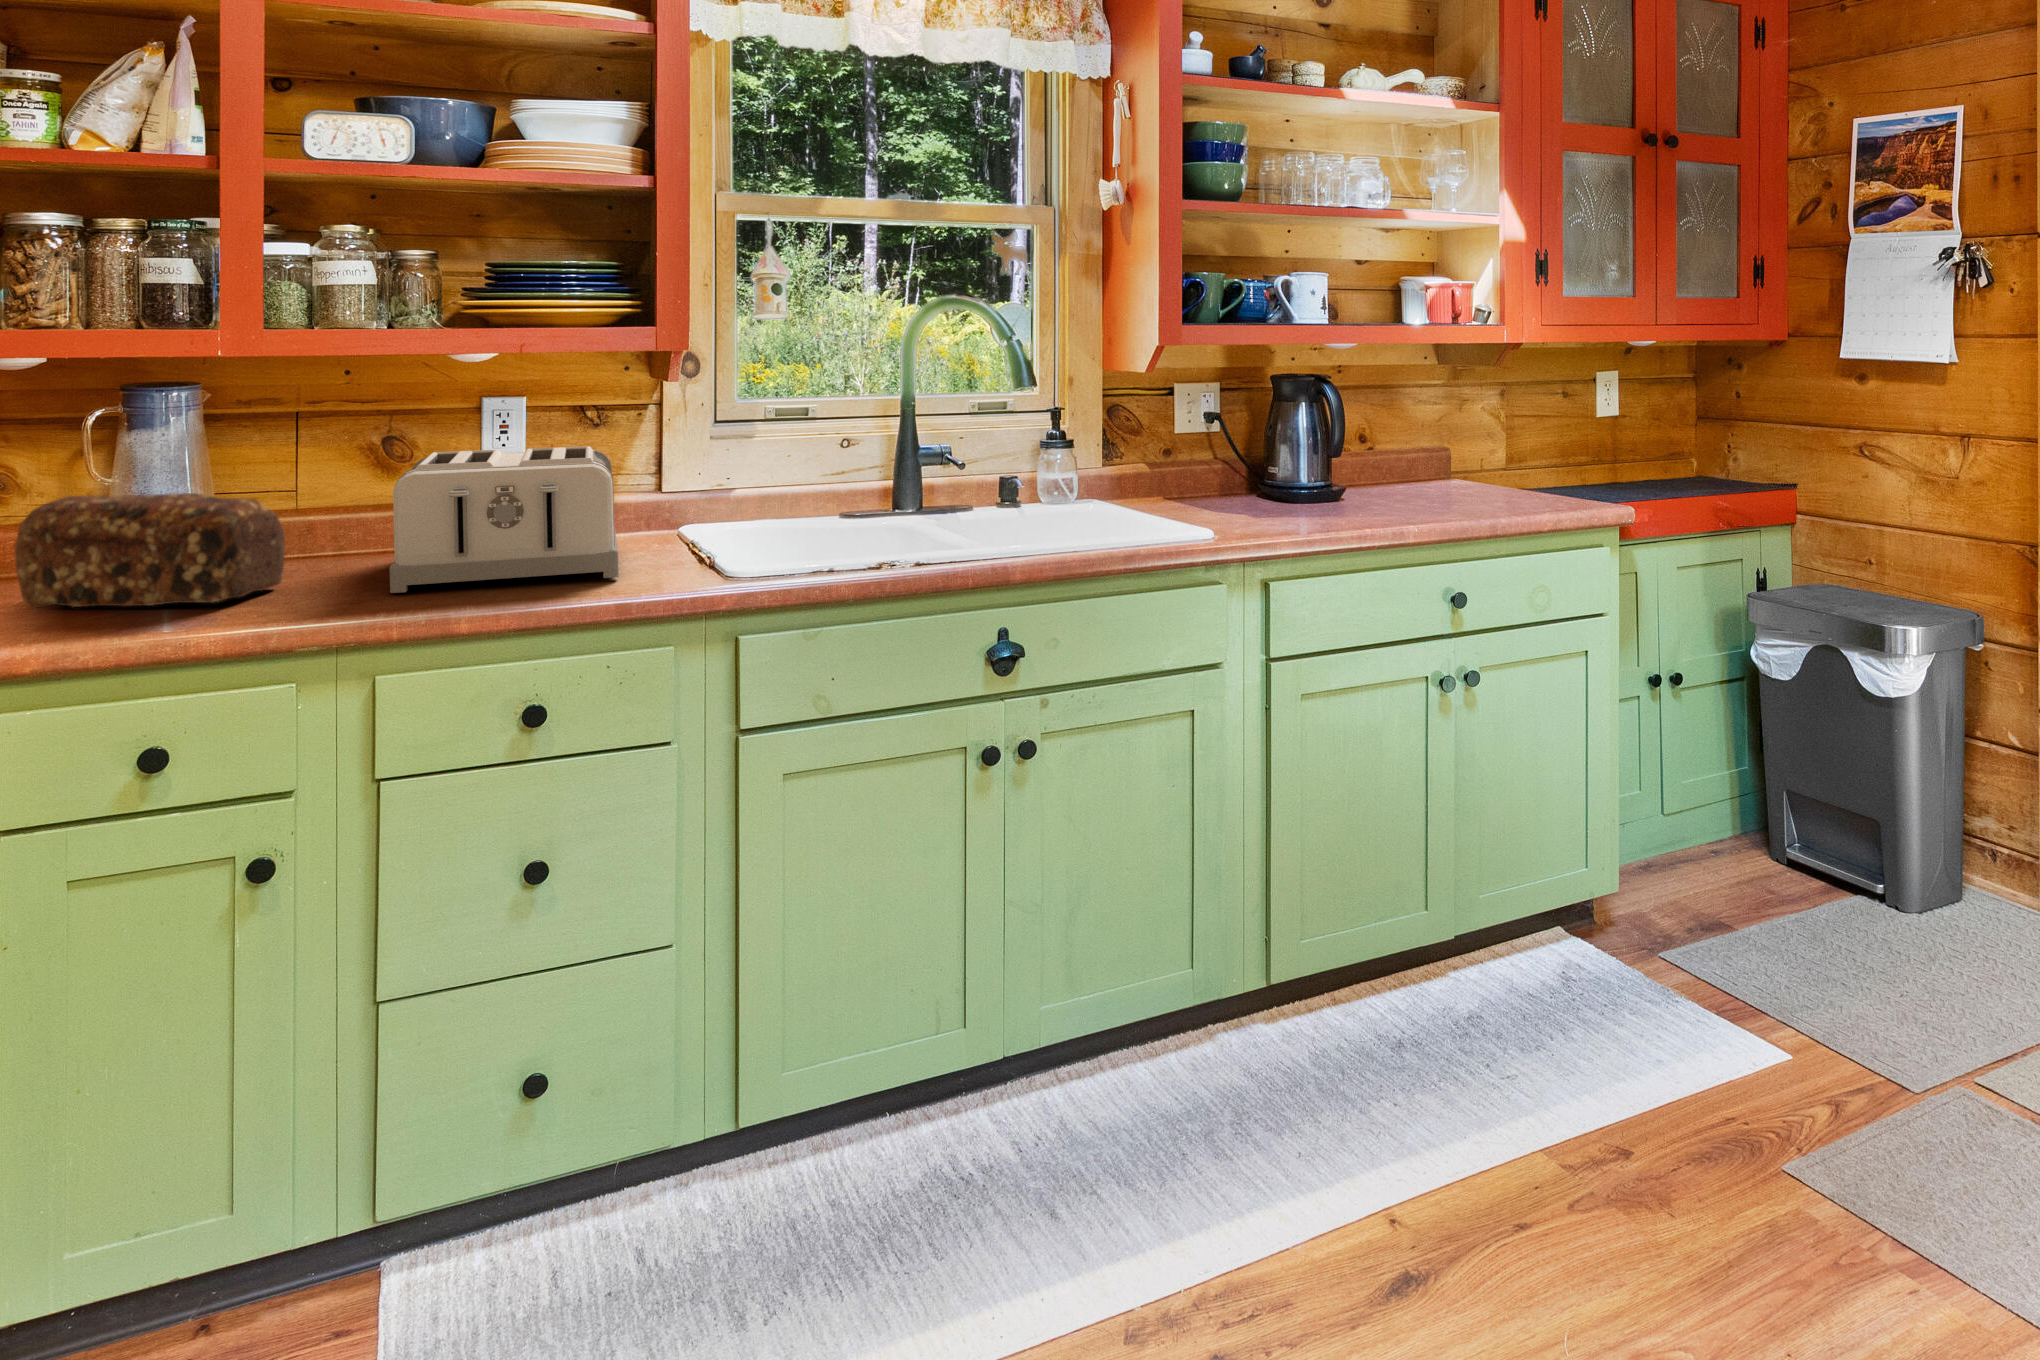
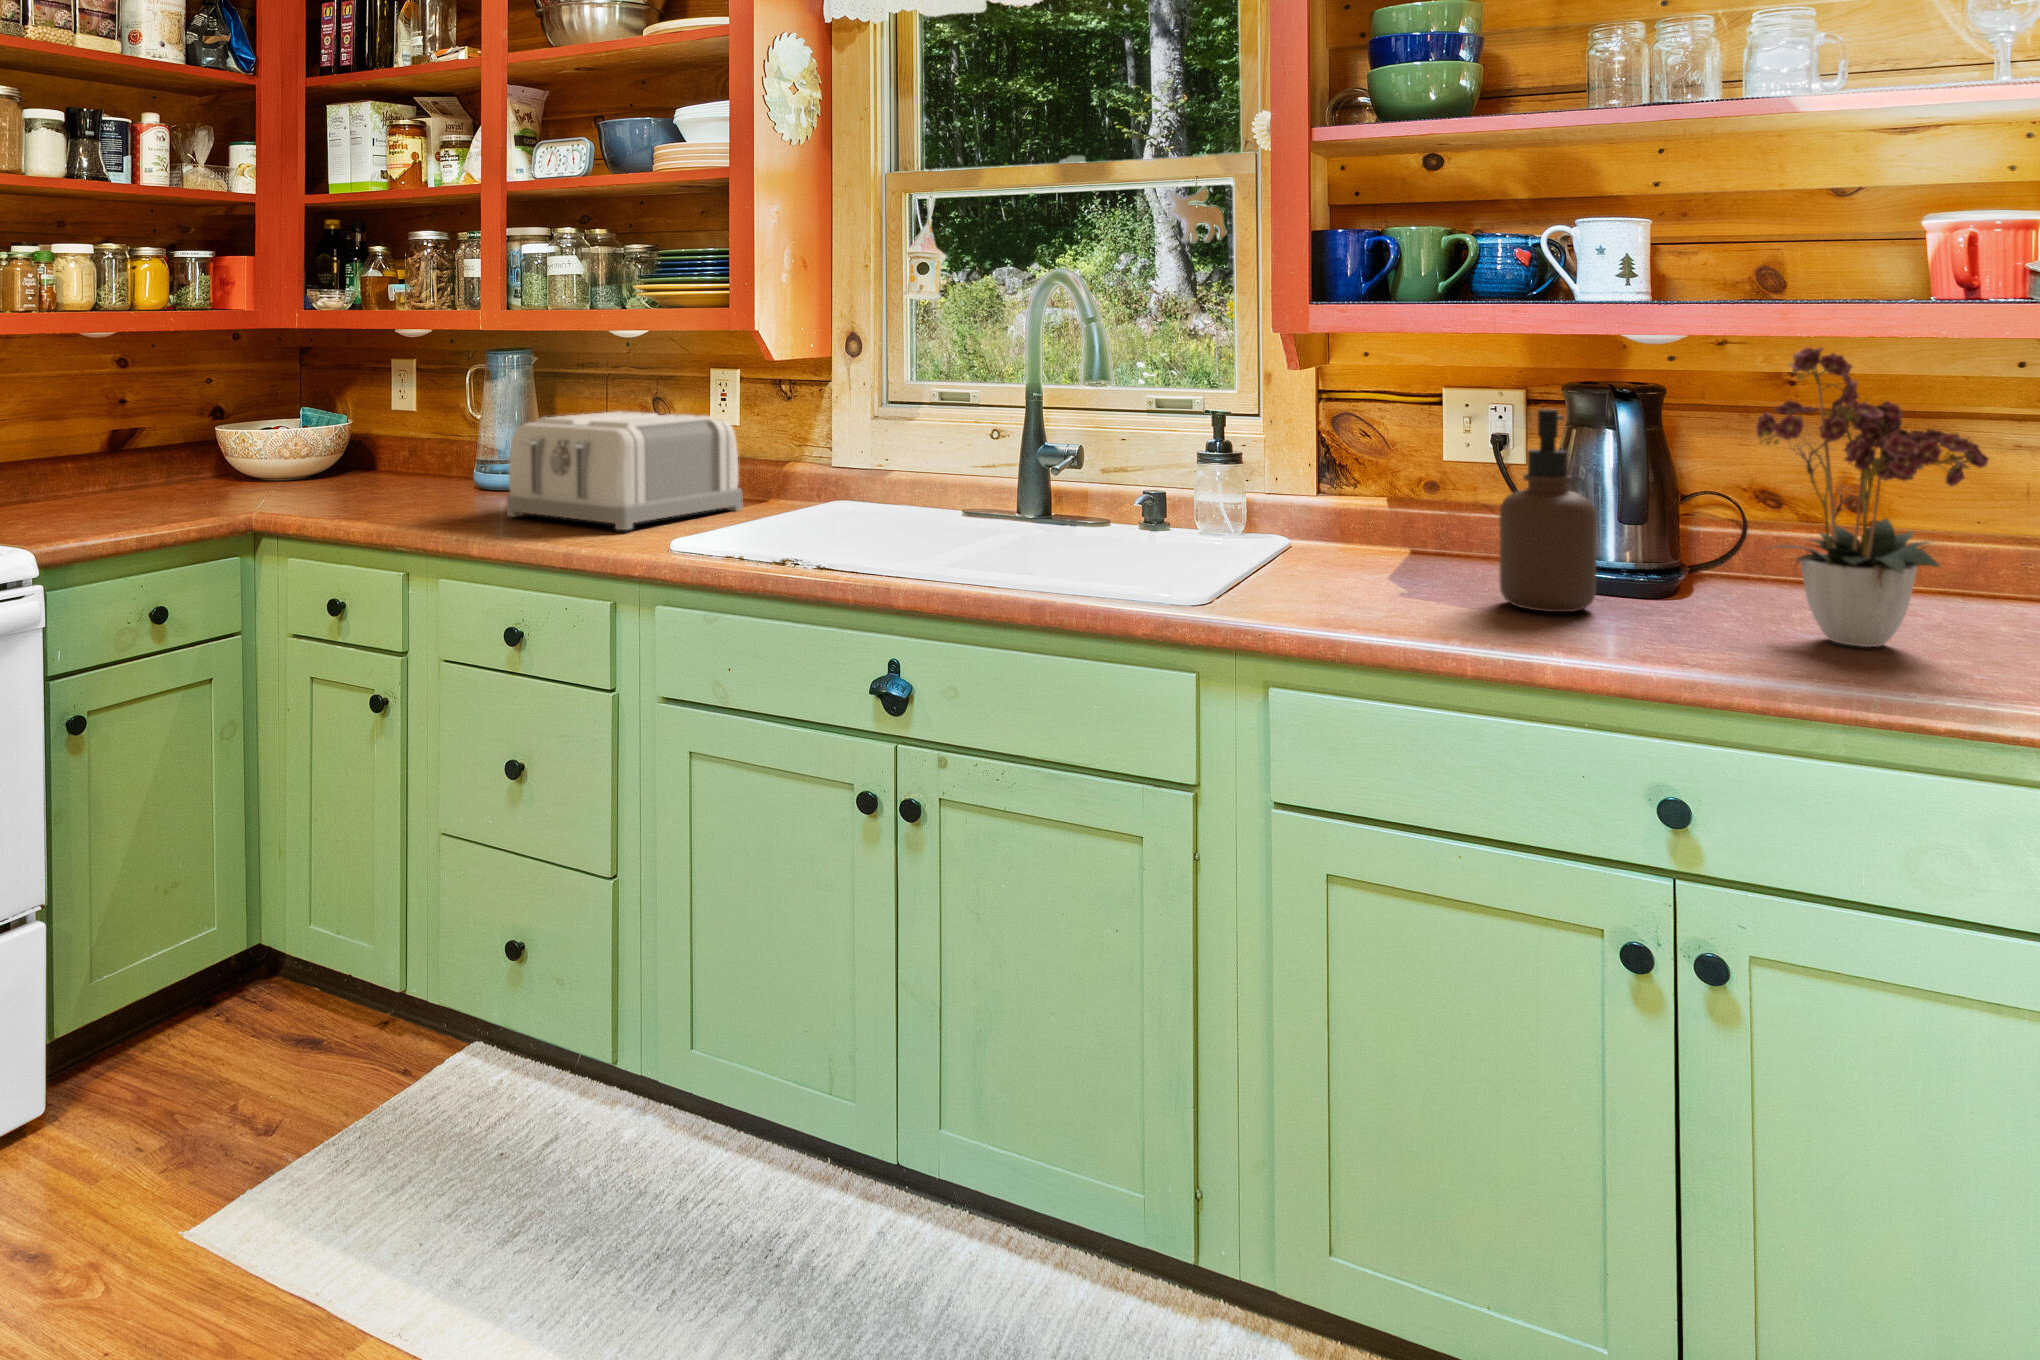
flower arrangement: none [1420,339,1525,503] -> present [1756,348,1989,647]
soap dispenser: none [1309,388,1362,512] -> present [1499,409,1596,612]
bread loaf: present [15,493,285,608] -> none [383,422,500,504]

